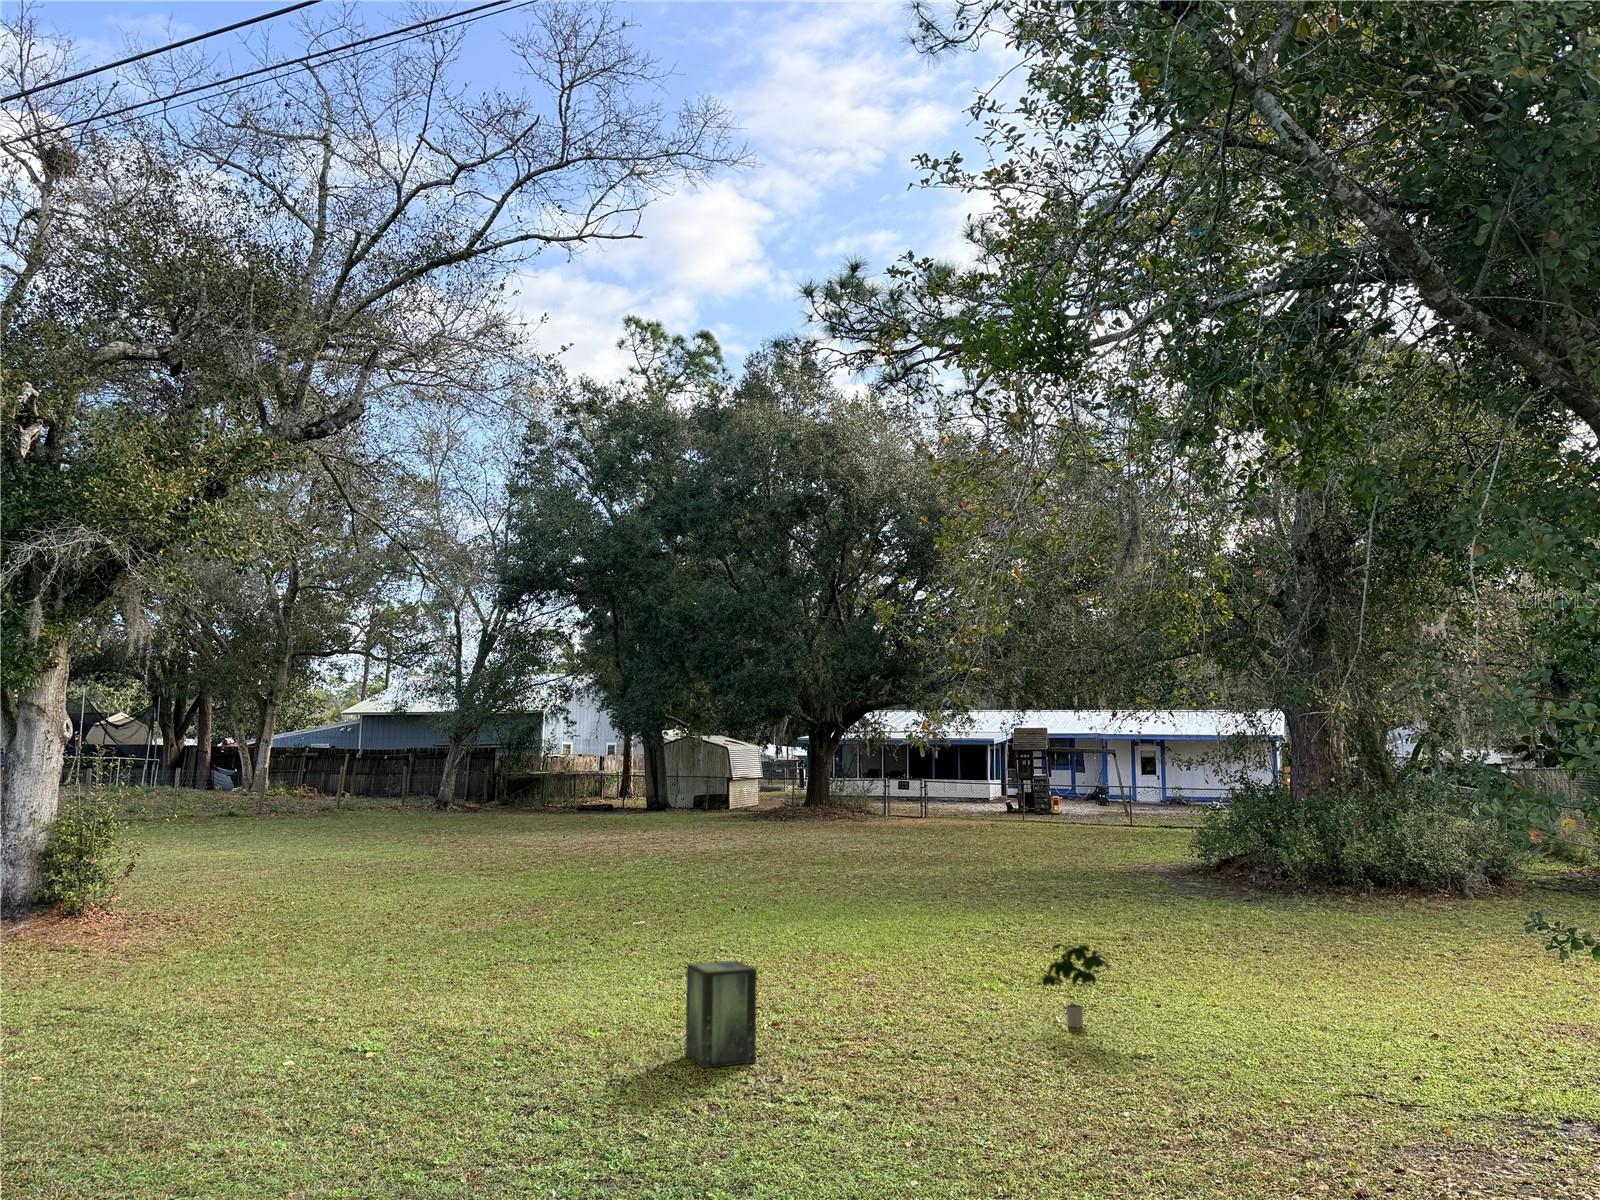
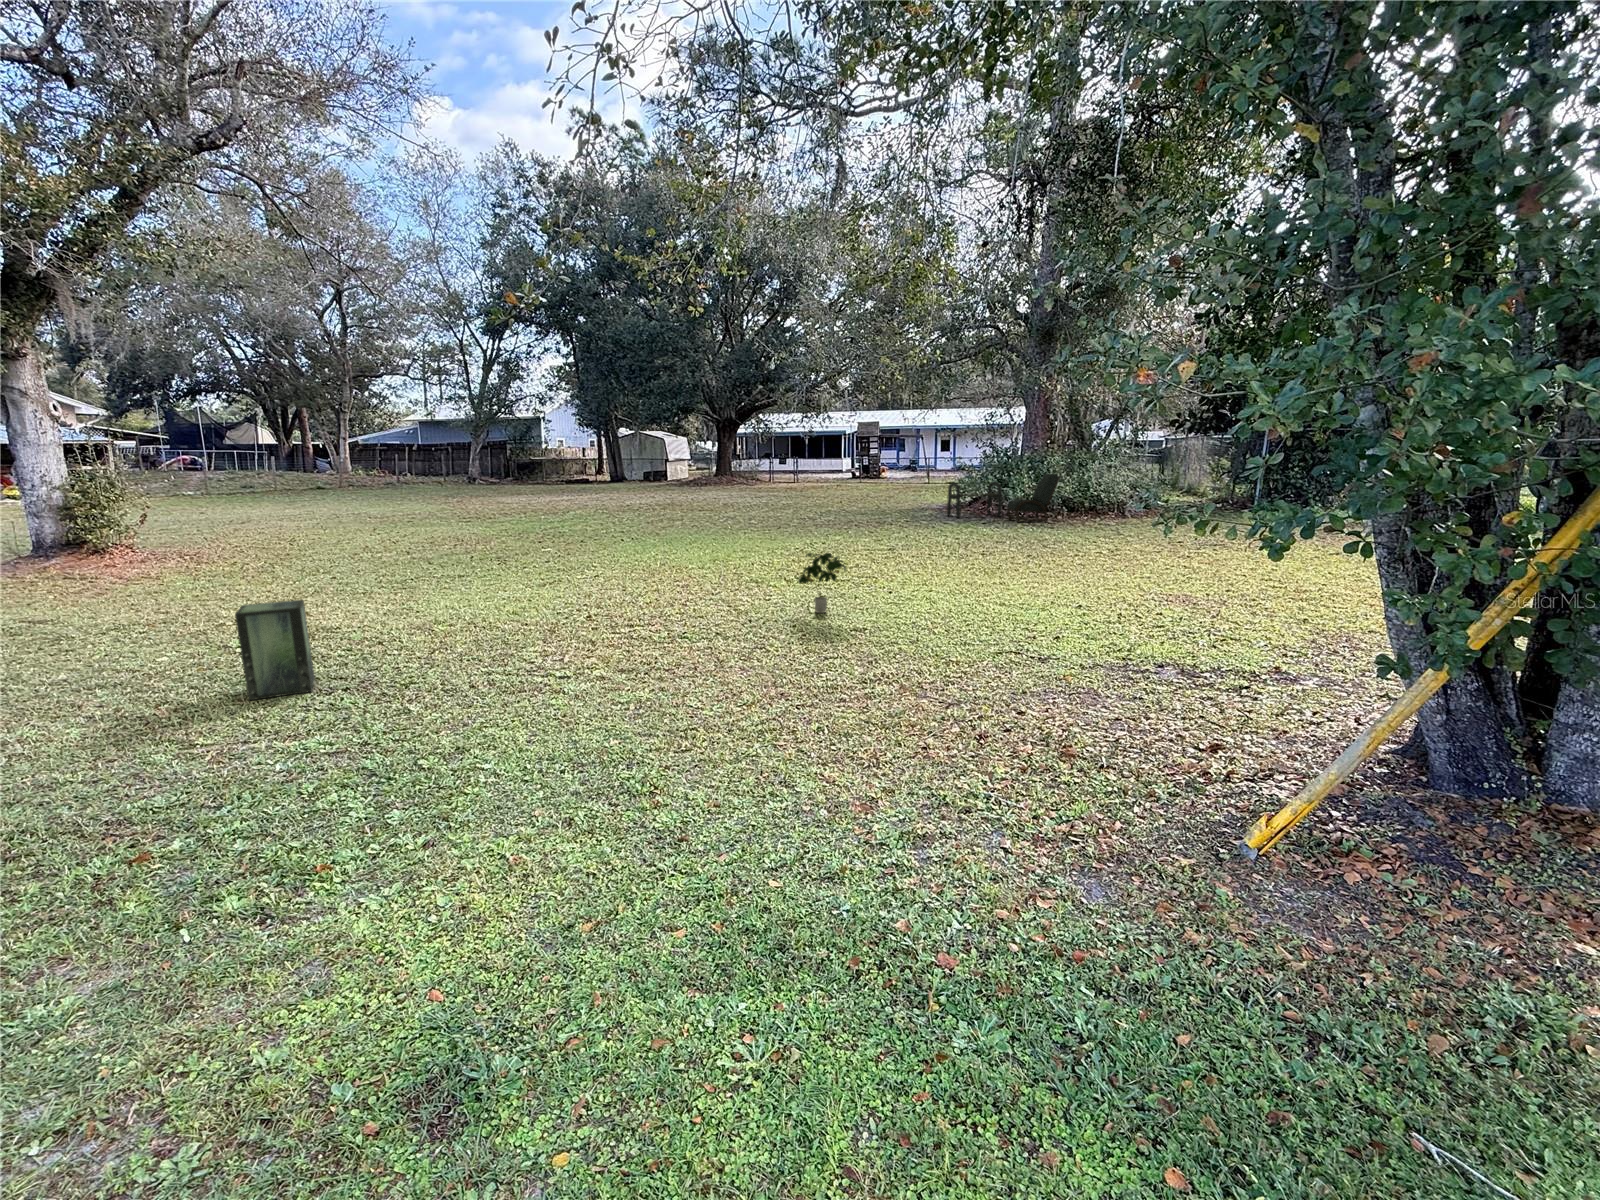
lounge chair: none [1275,827,1352,899] -> present [1007,474,1060,523]
bench: none [1182,835,1265,888] -> present [947,482,1002,518]
storage box: present [685,961,757,1068] -> present [235,600,315,700]

